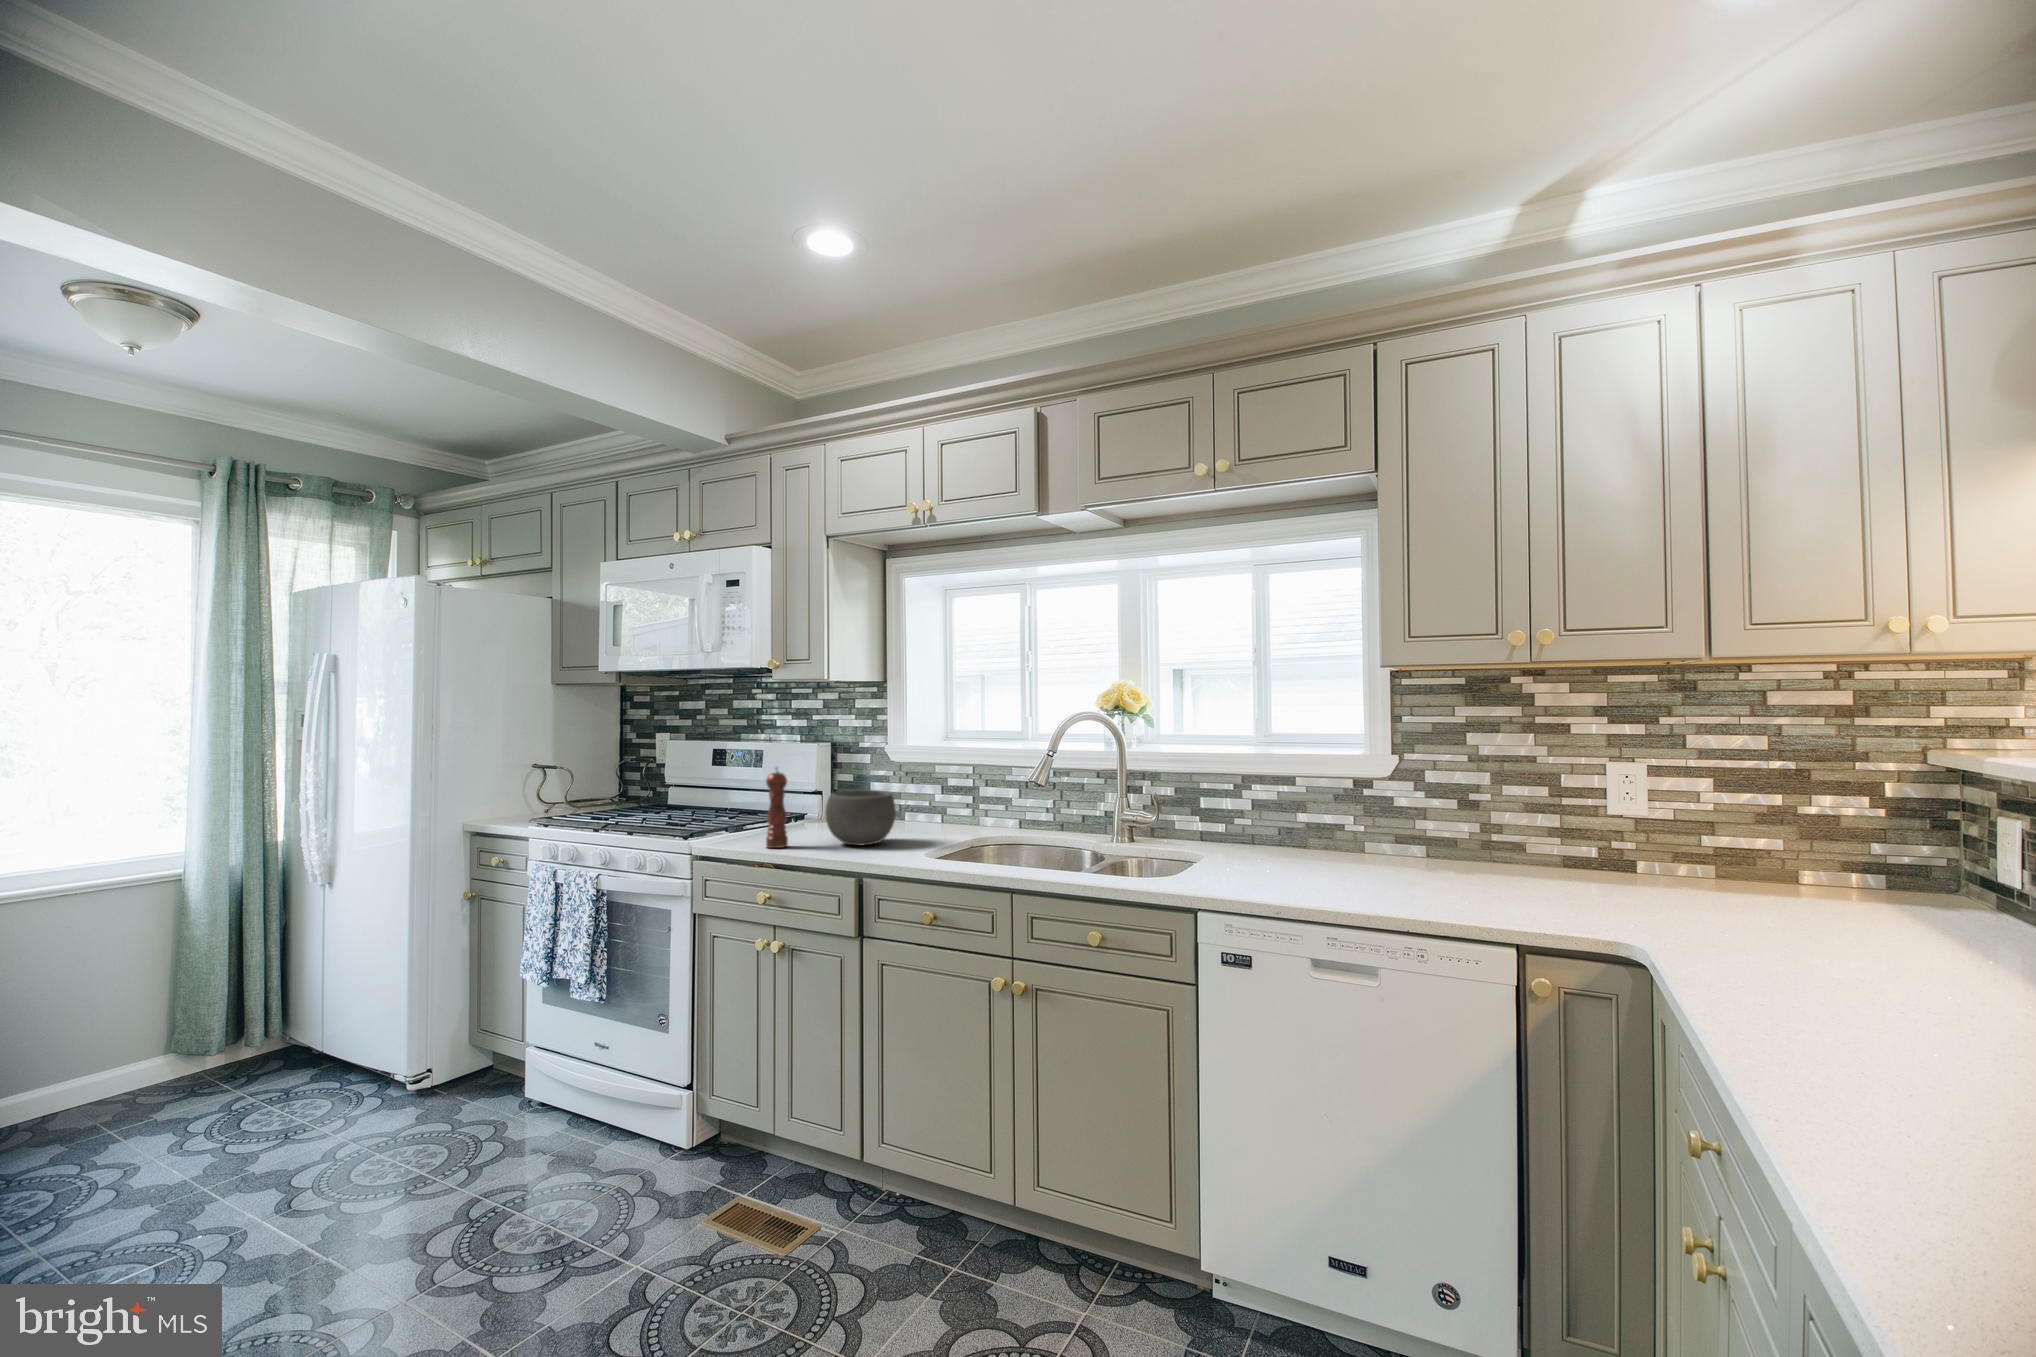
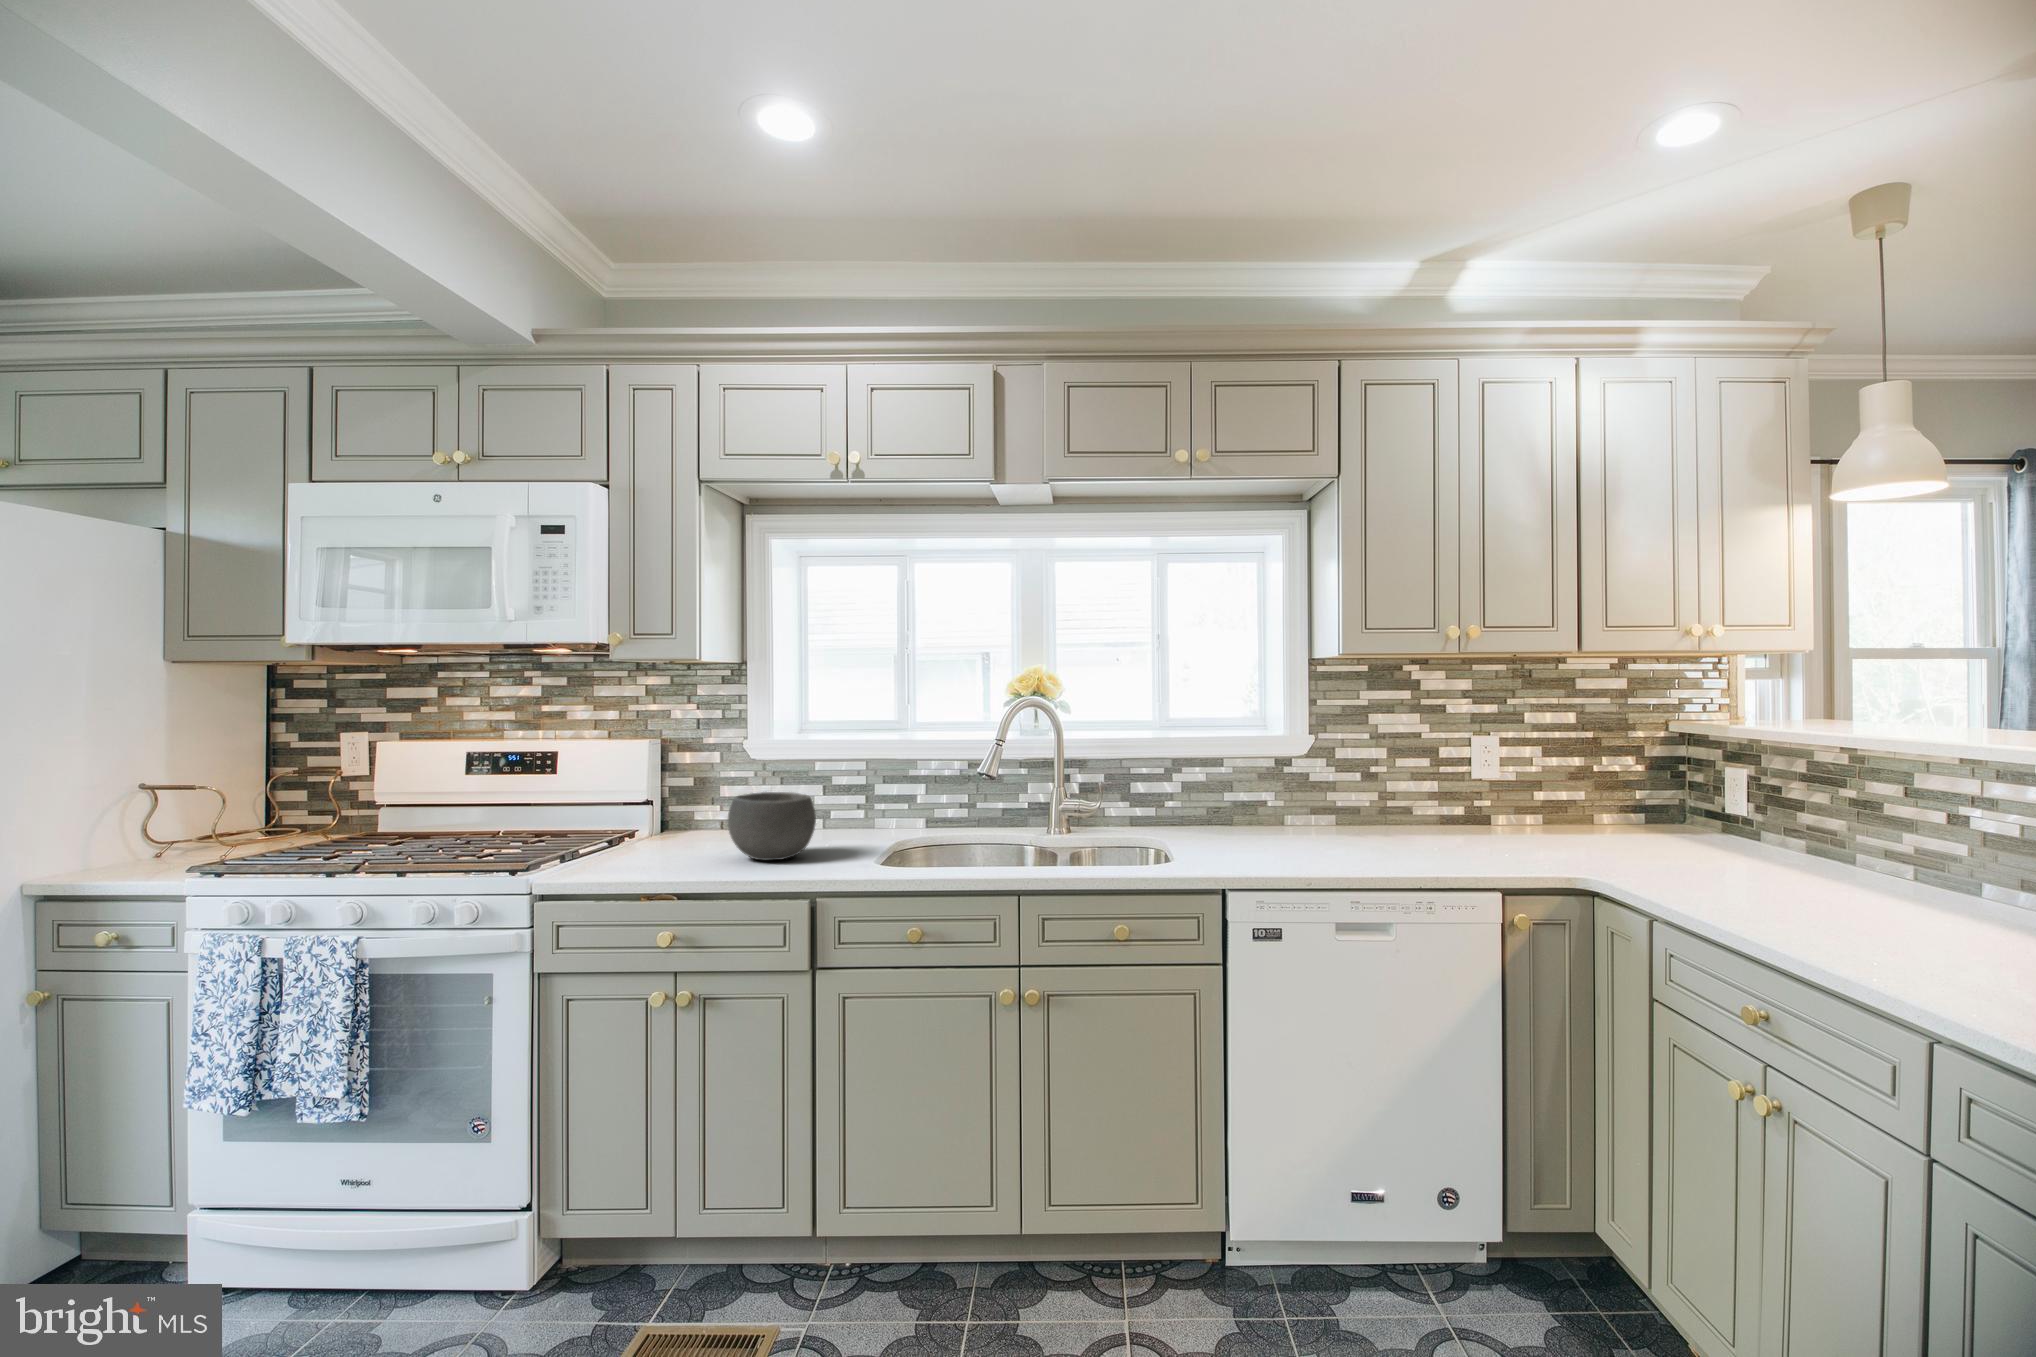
pepper mill: present [766,767,788,848] -> none [659,767,688,873]

